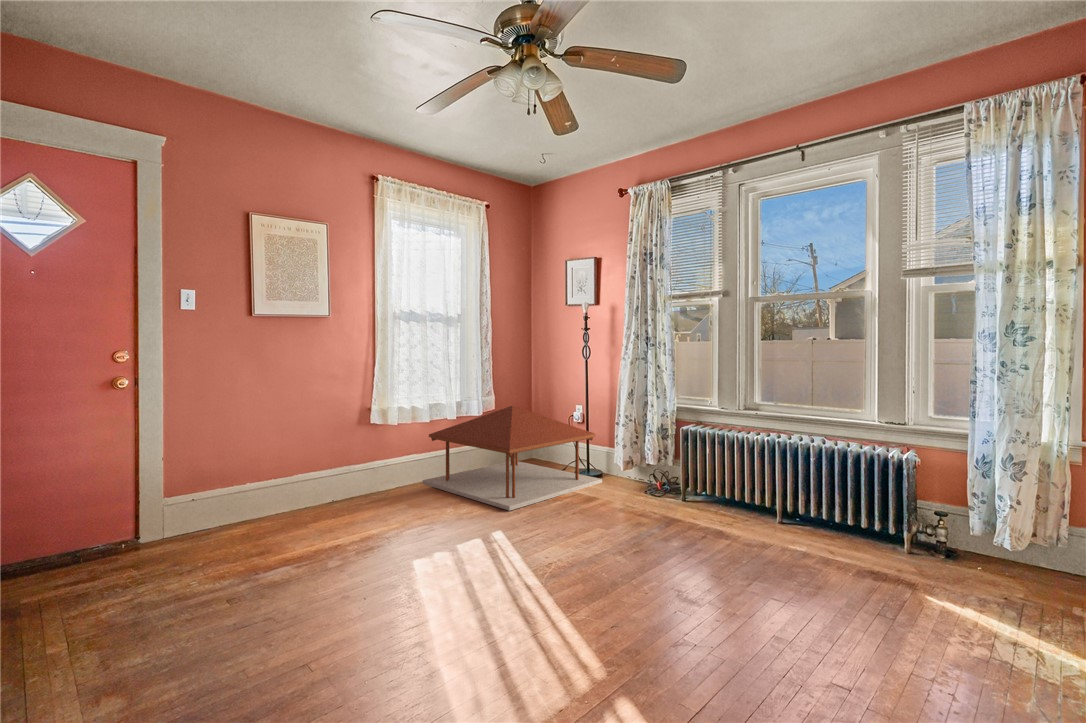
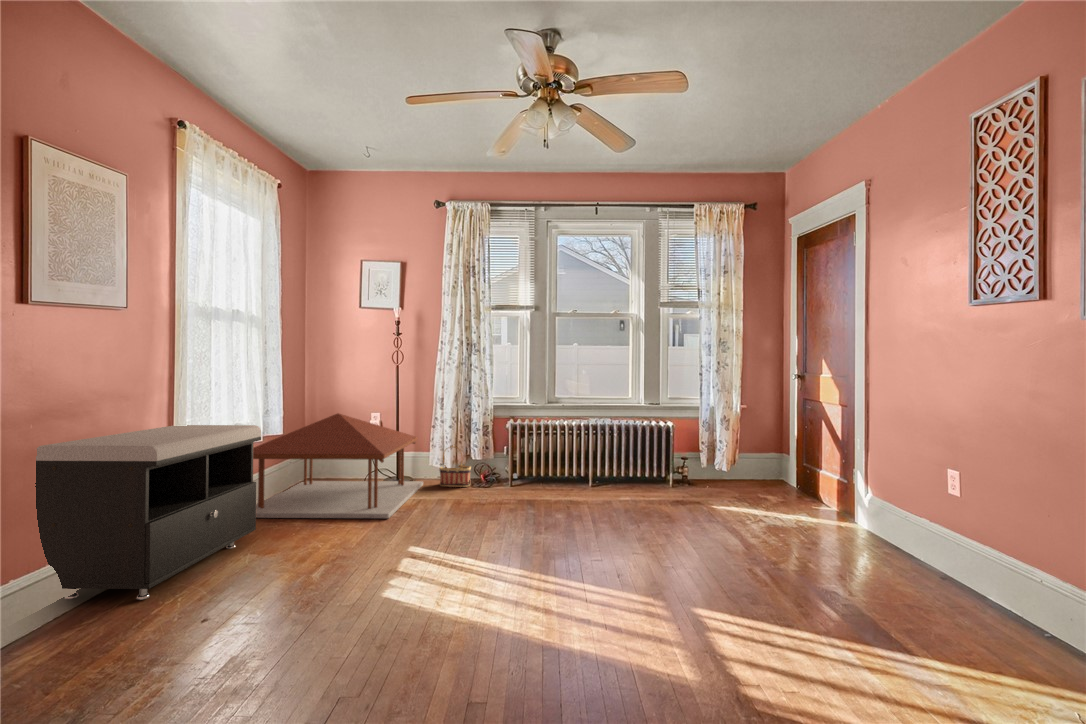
storage bench: none [242,409,402,535] -> present [35,425,261,600]
basket: none [612,446,645,493] -> present [439,446,471,487]

